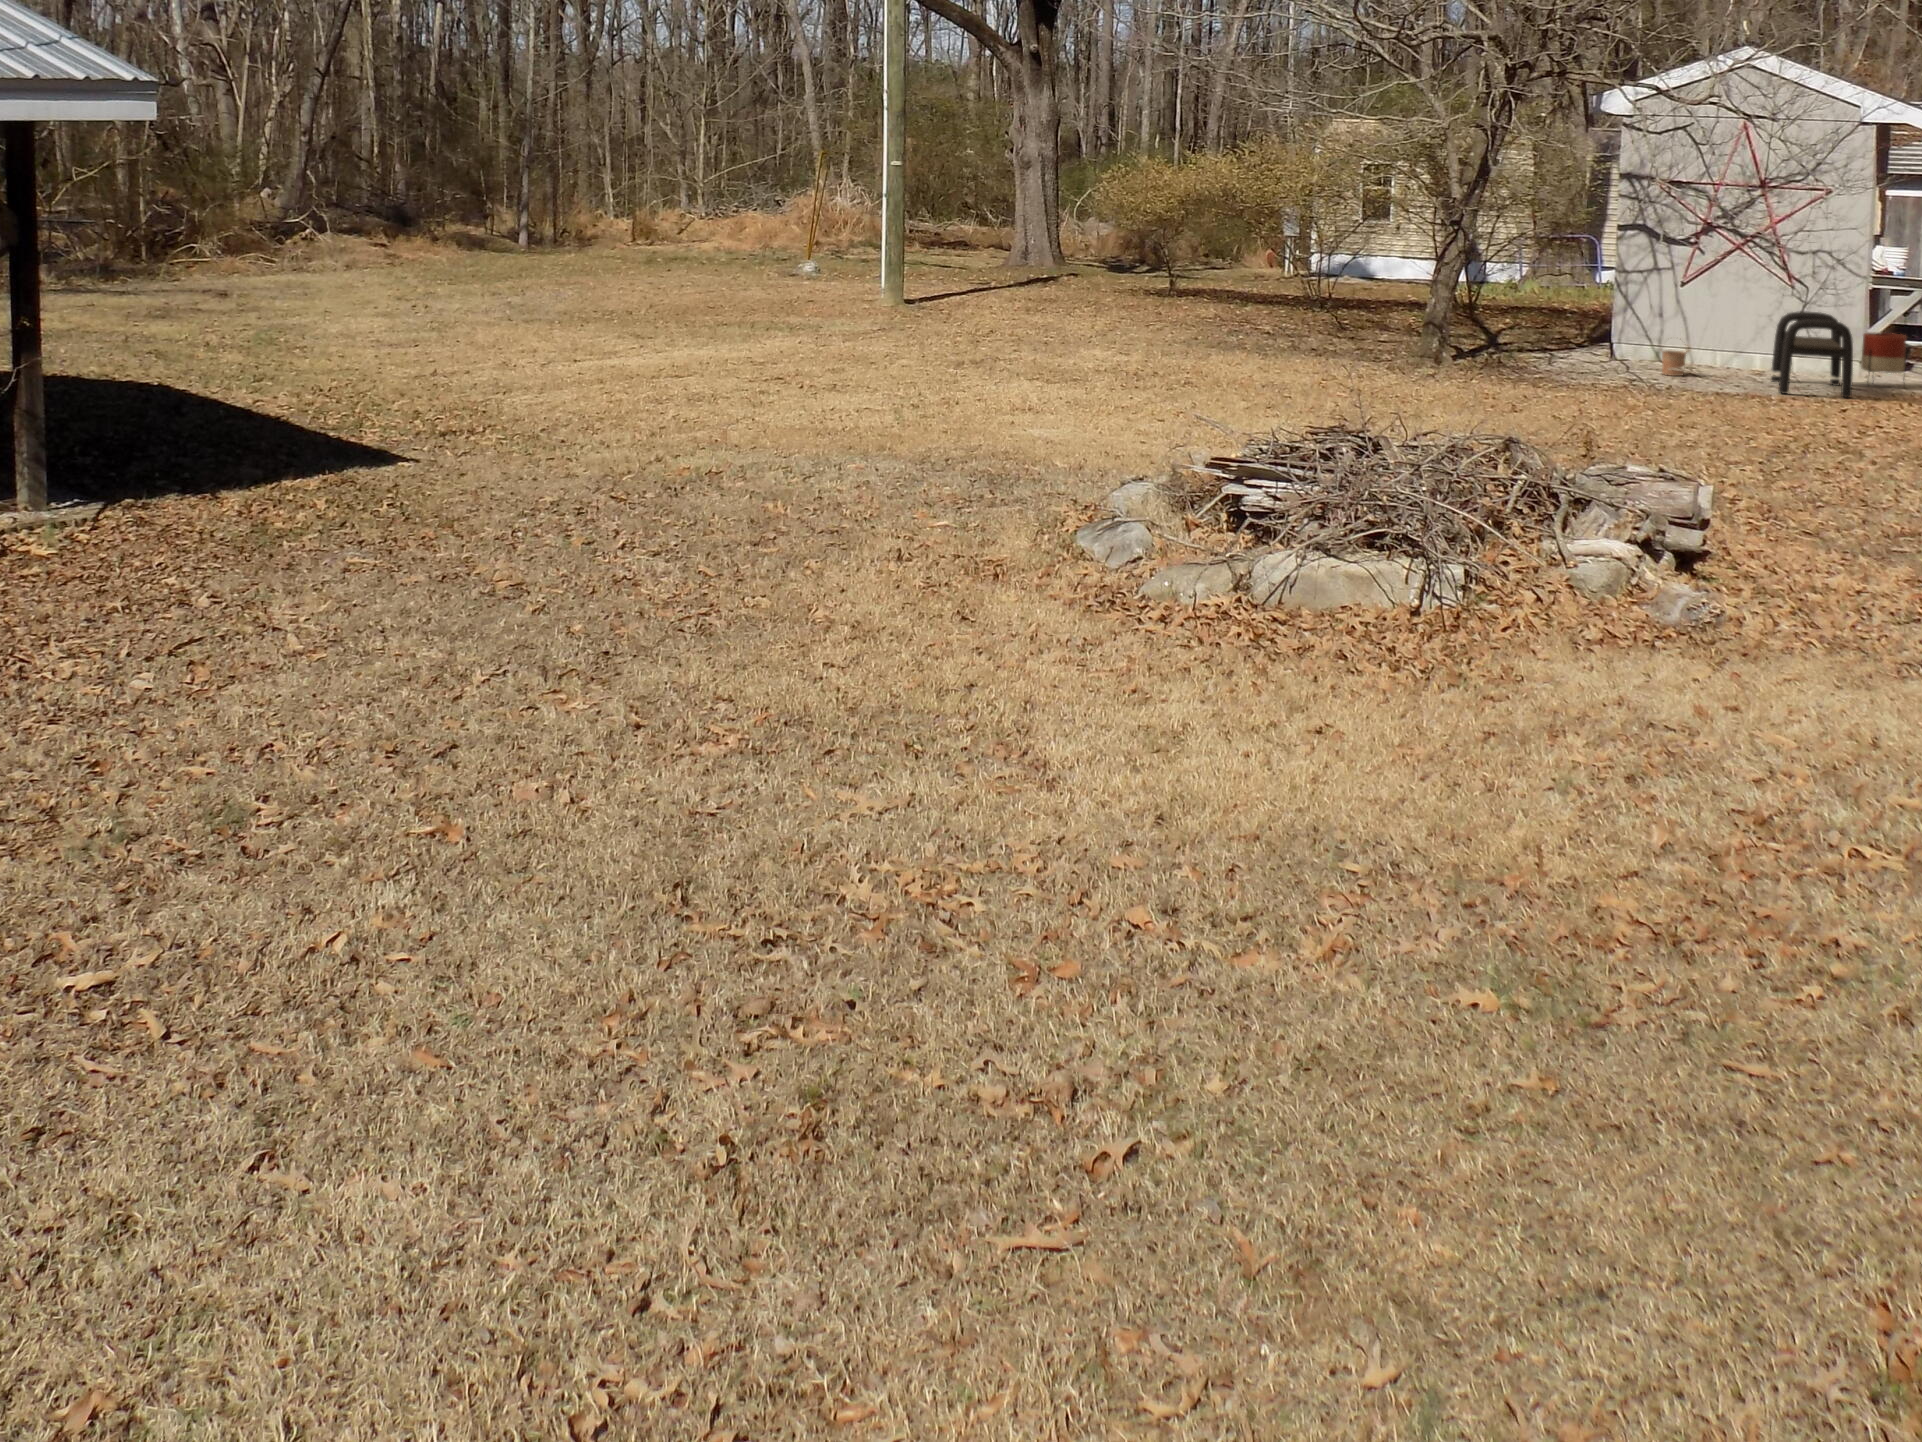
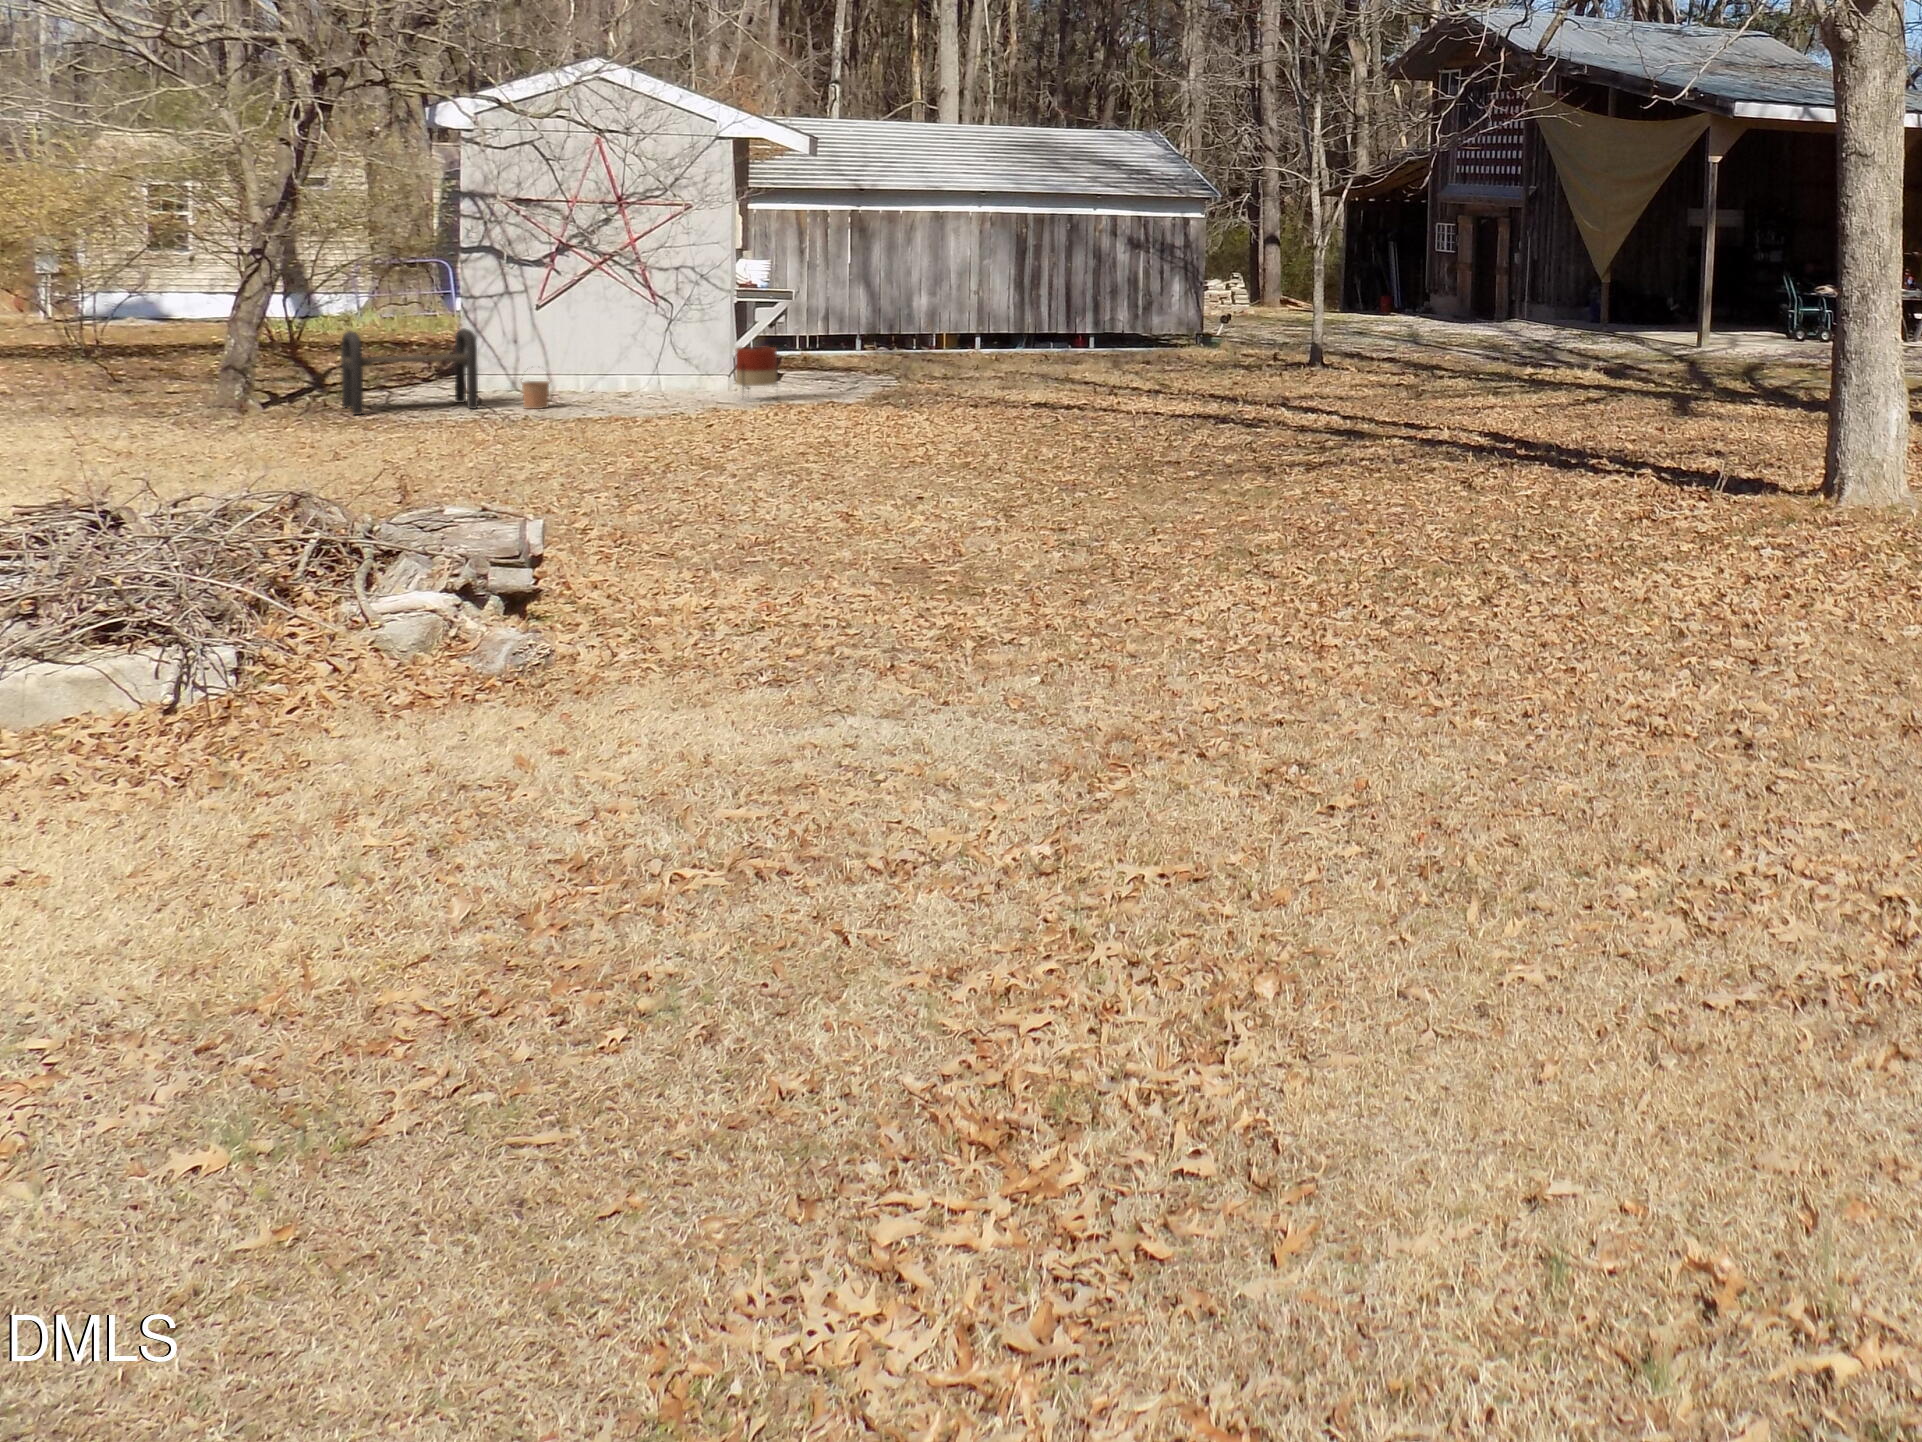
bench: present [1771,312,1853,398] -> present [341,328,478,415]

